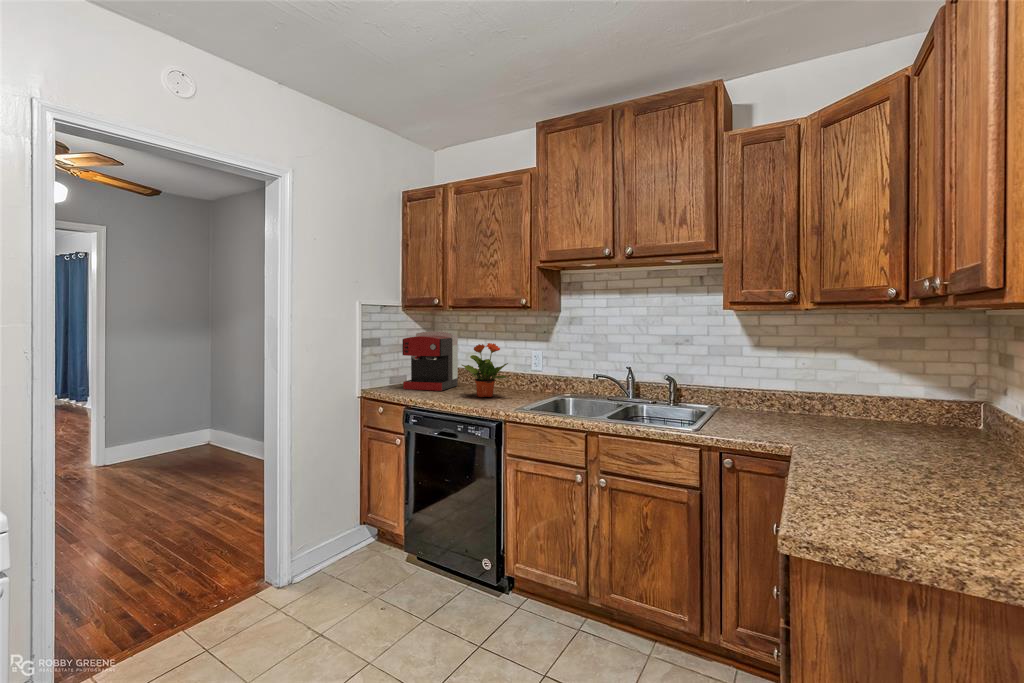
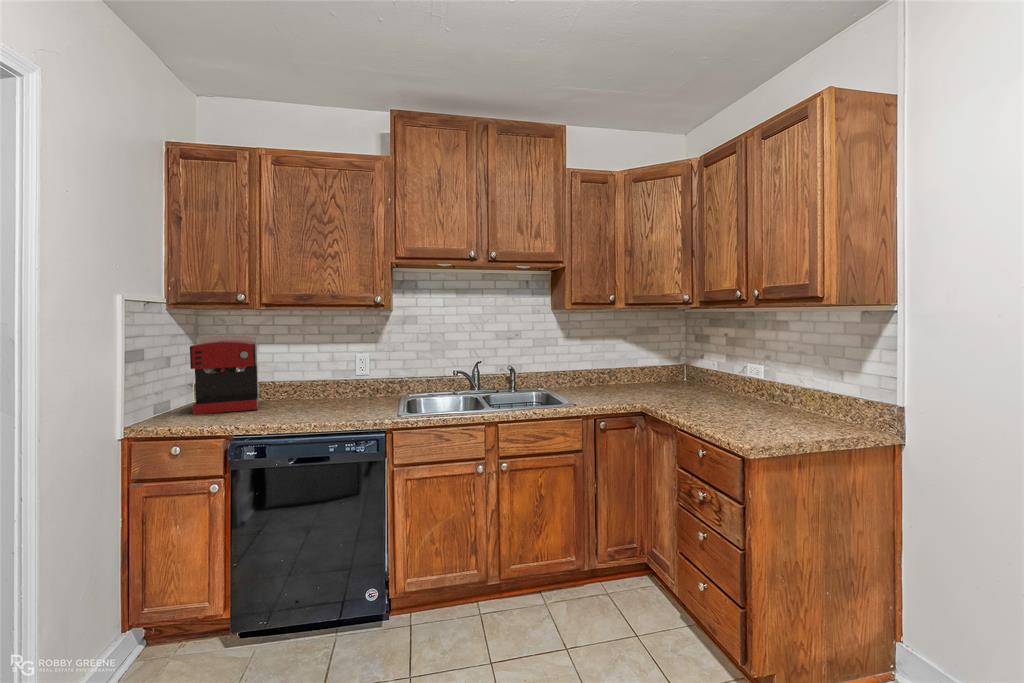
potted plant: present [462,343,508,397] -> none [295,346,355,409]

